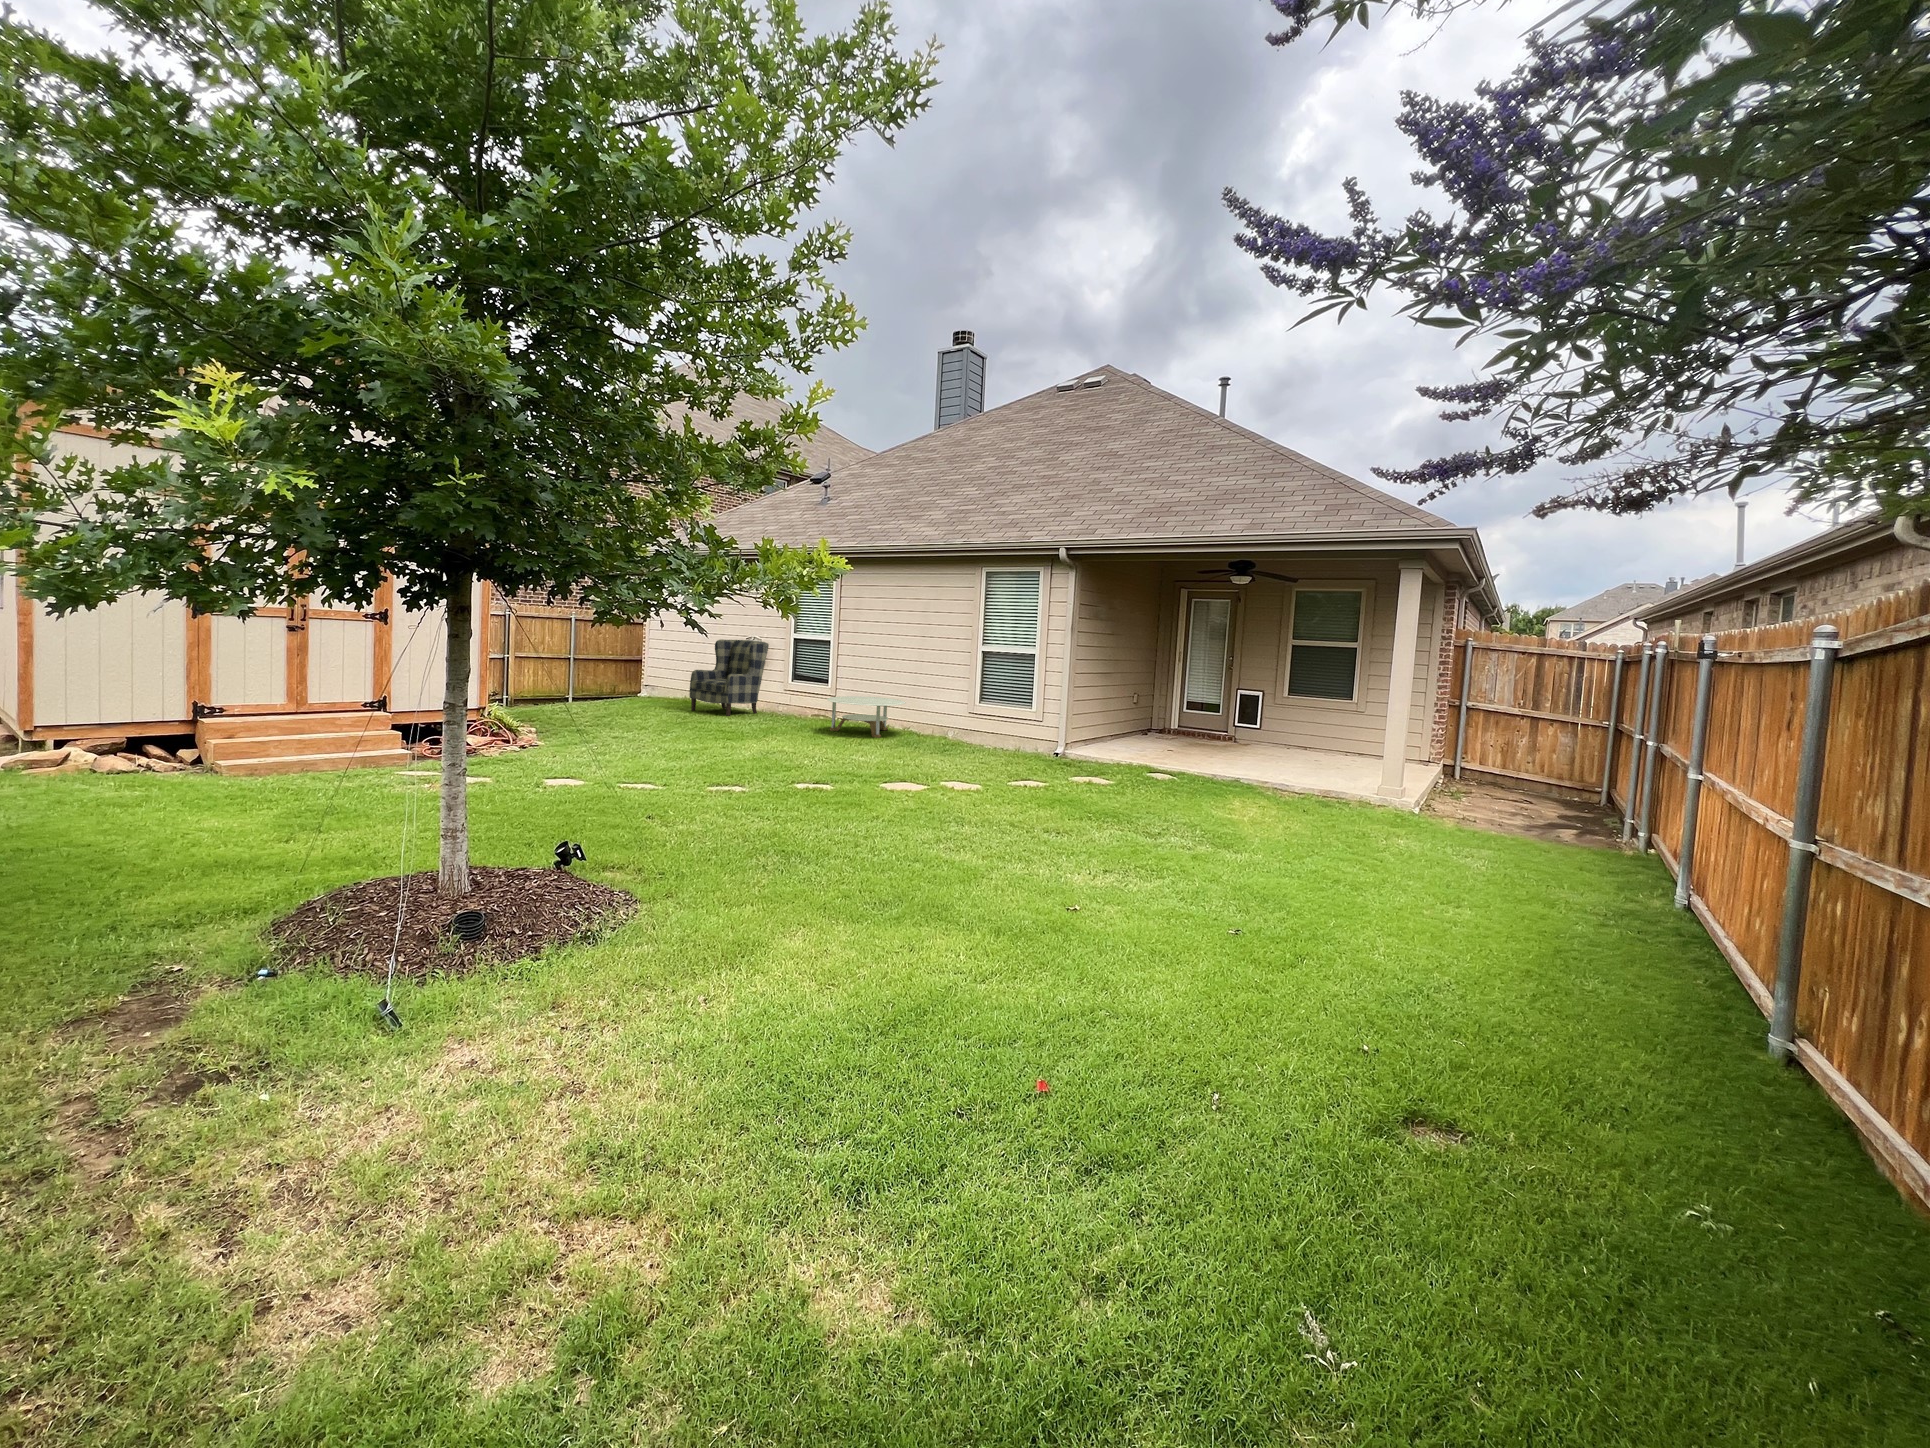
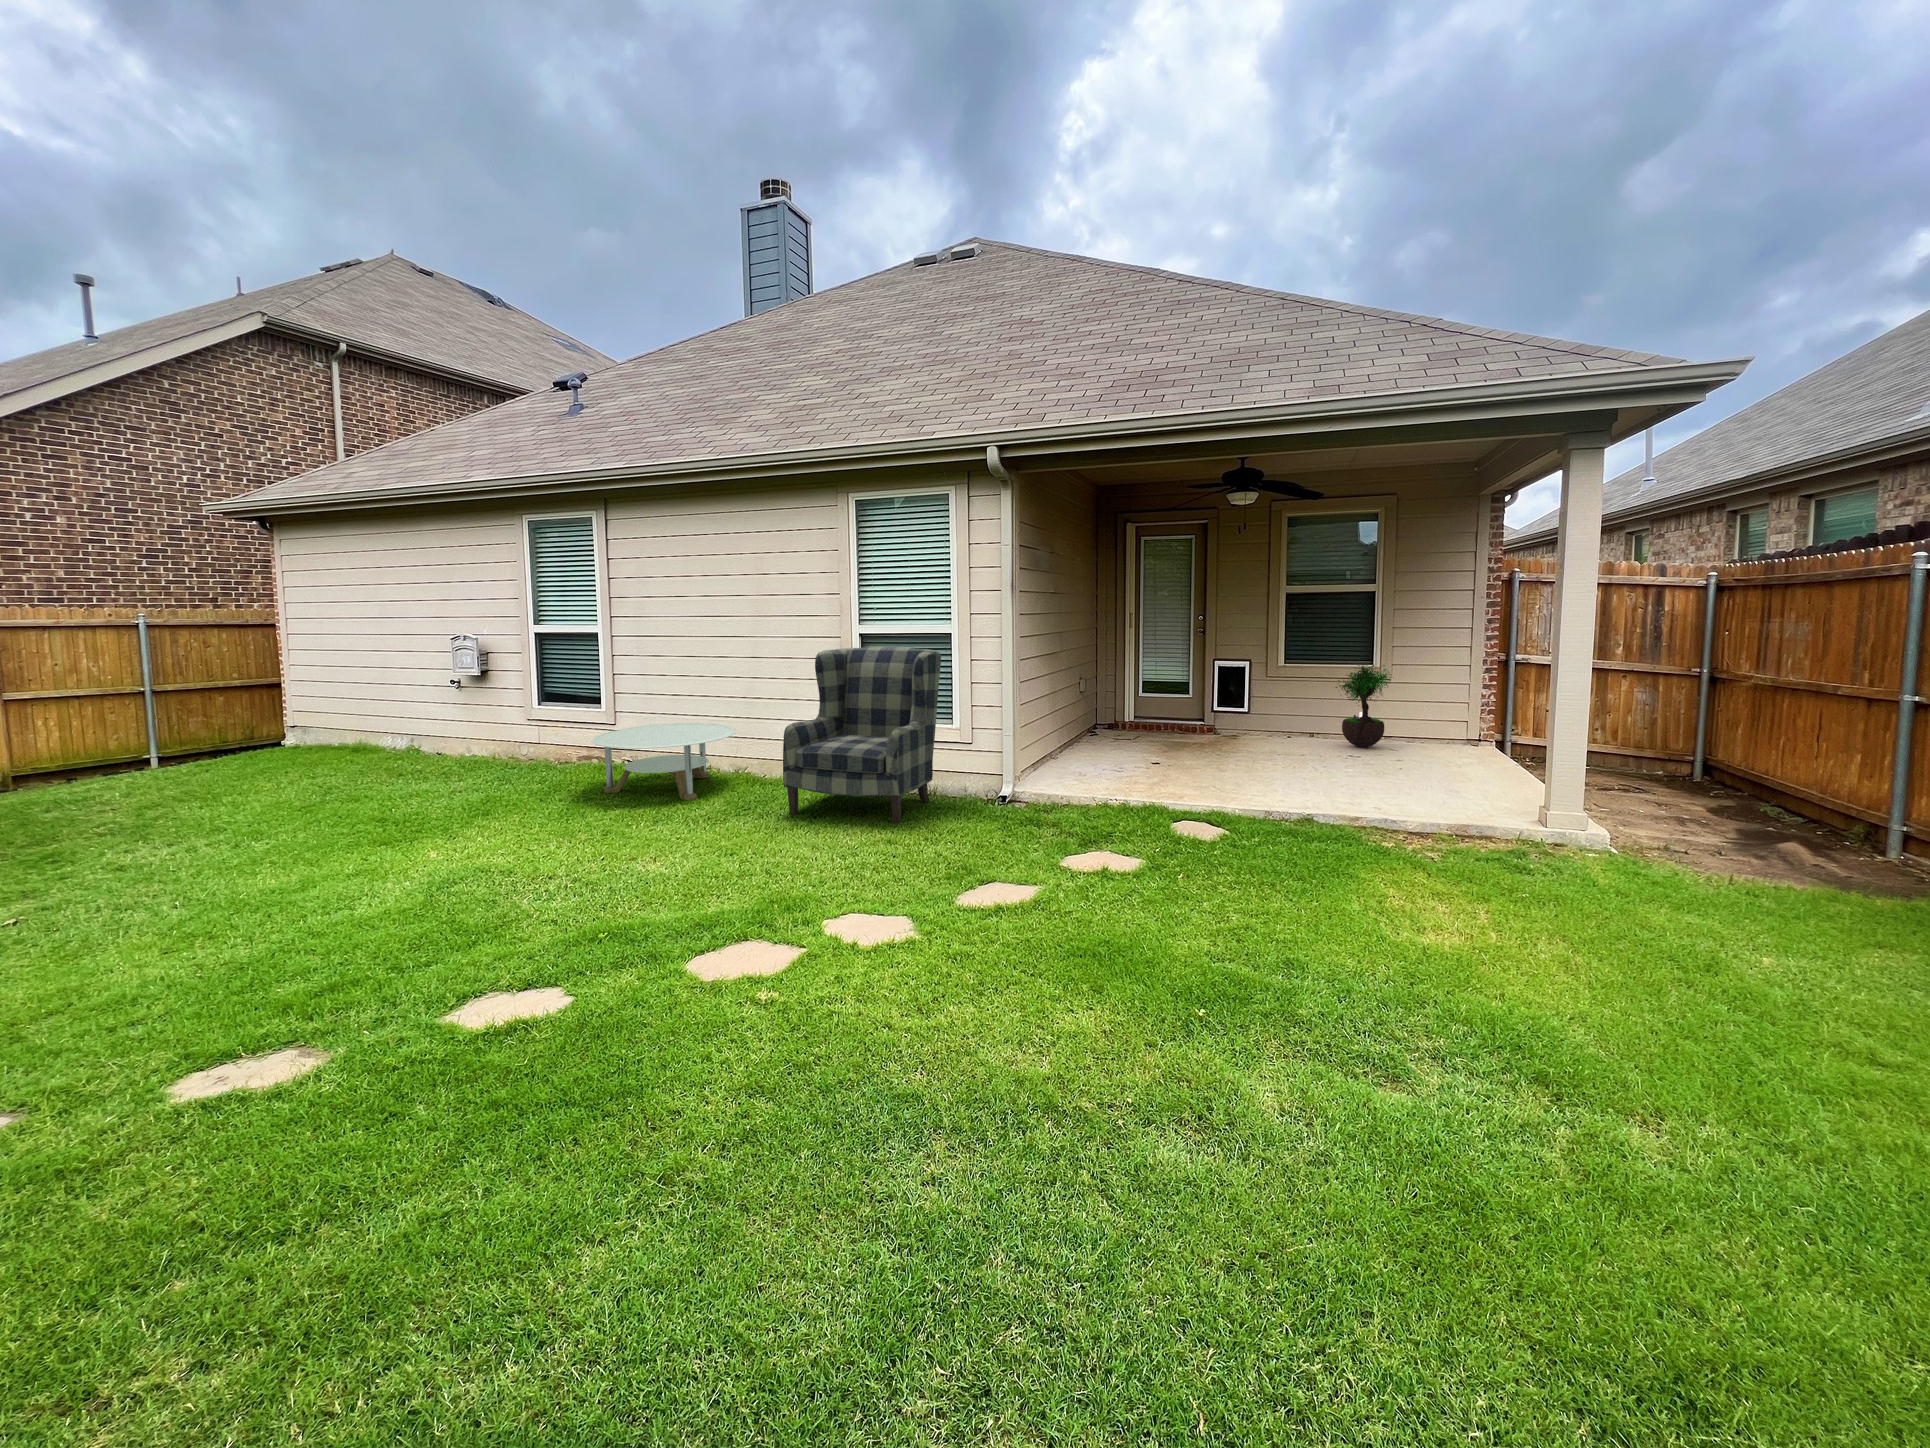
chair: present [689,639,769,716] -> present [783,647,941,824]
potted tree: none [1316,694,1359,758] -> present [1336,658,1392,747]

